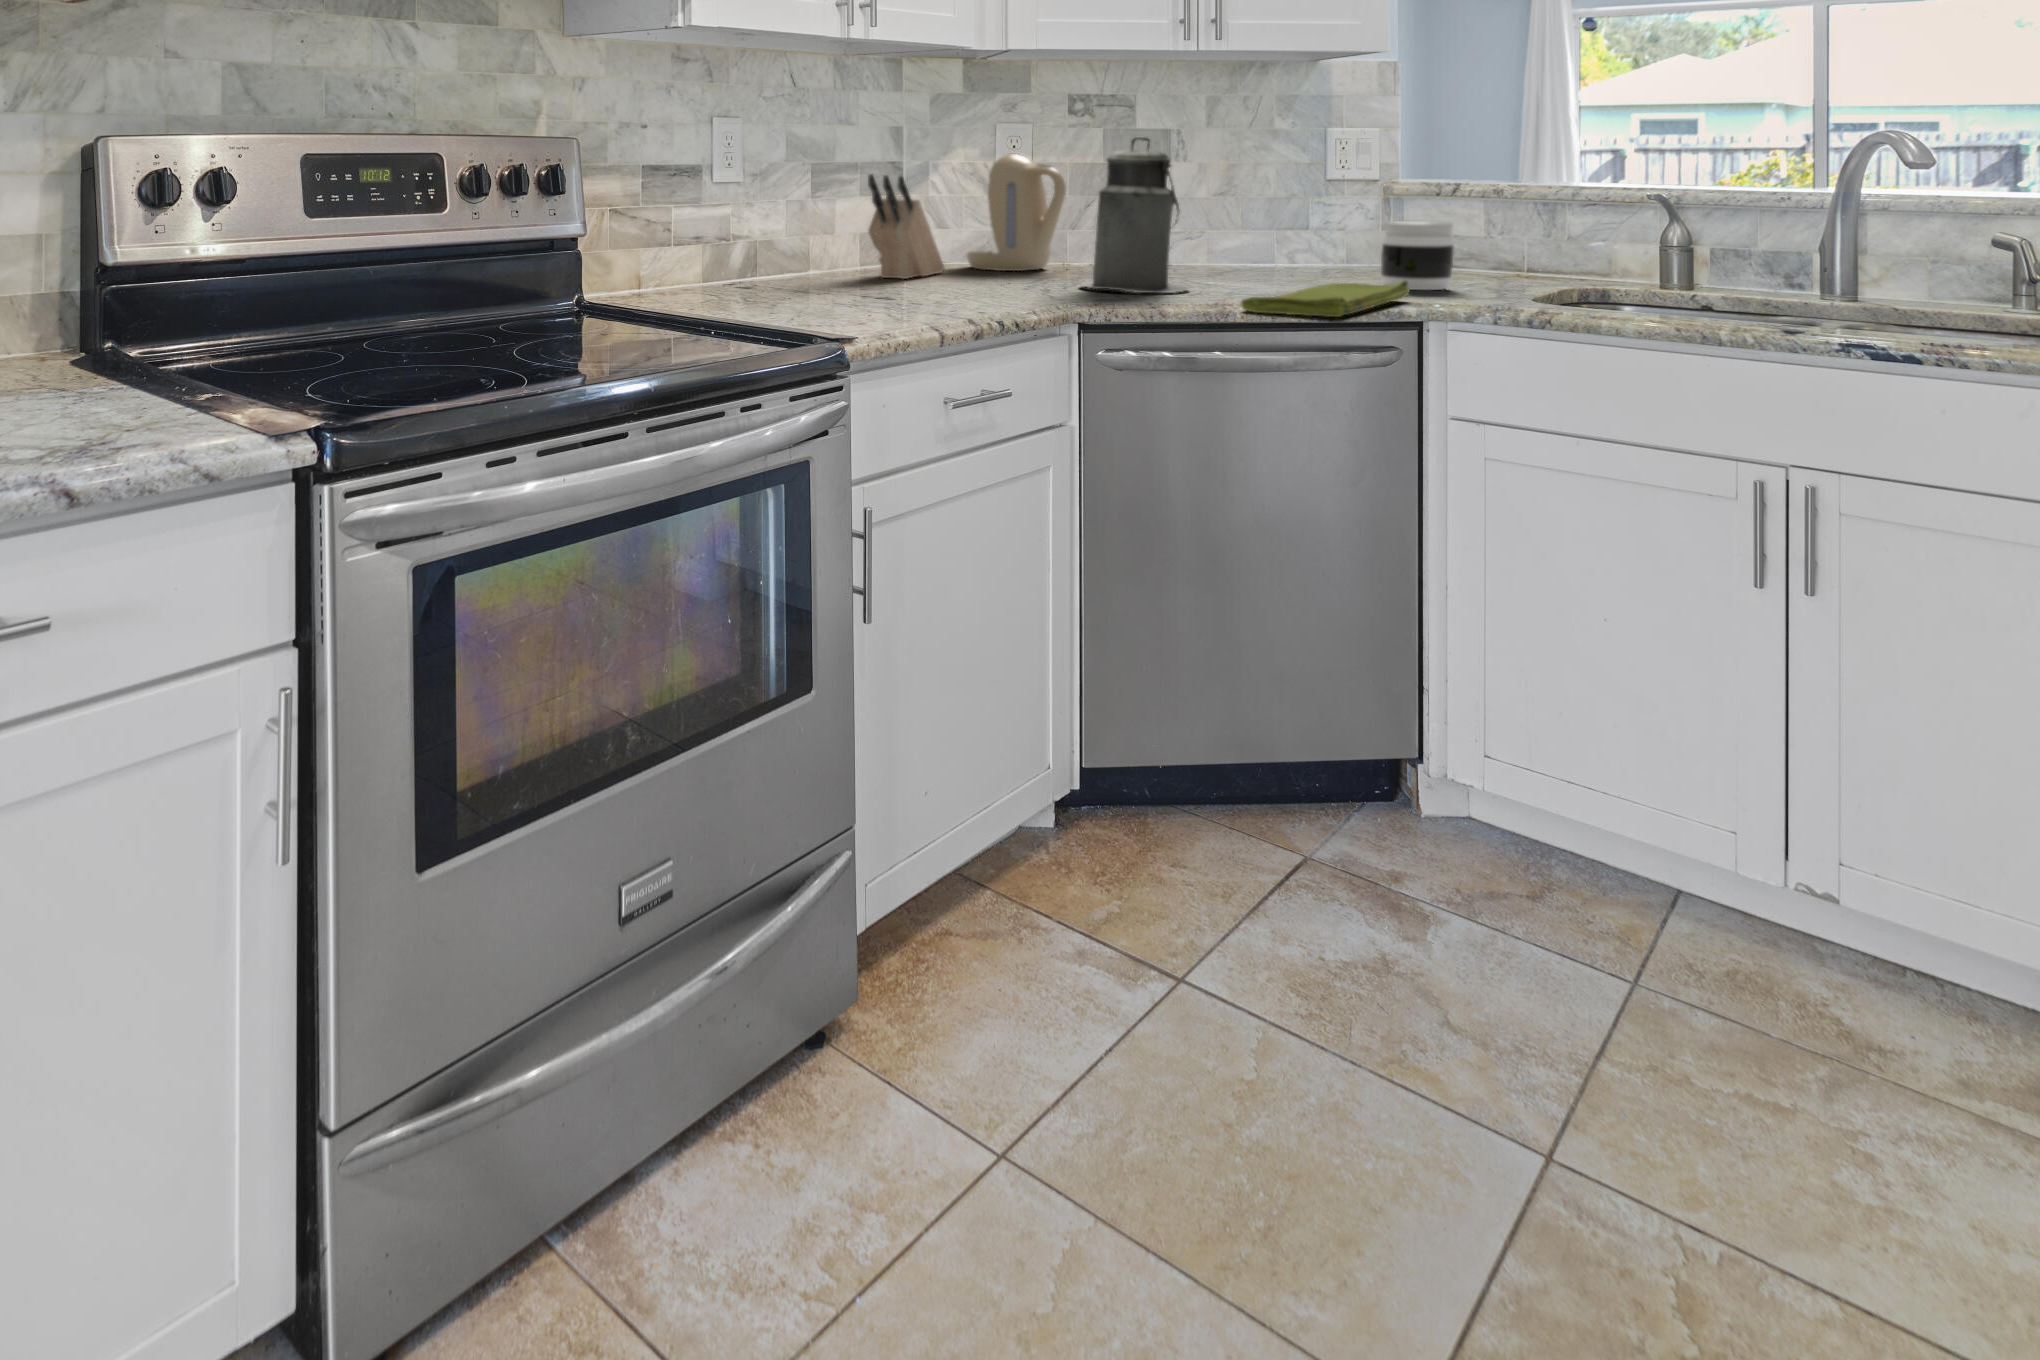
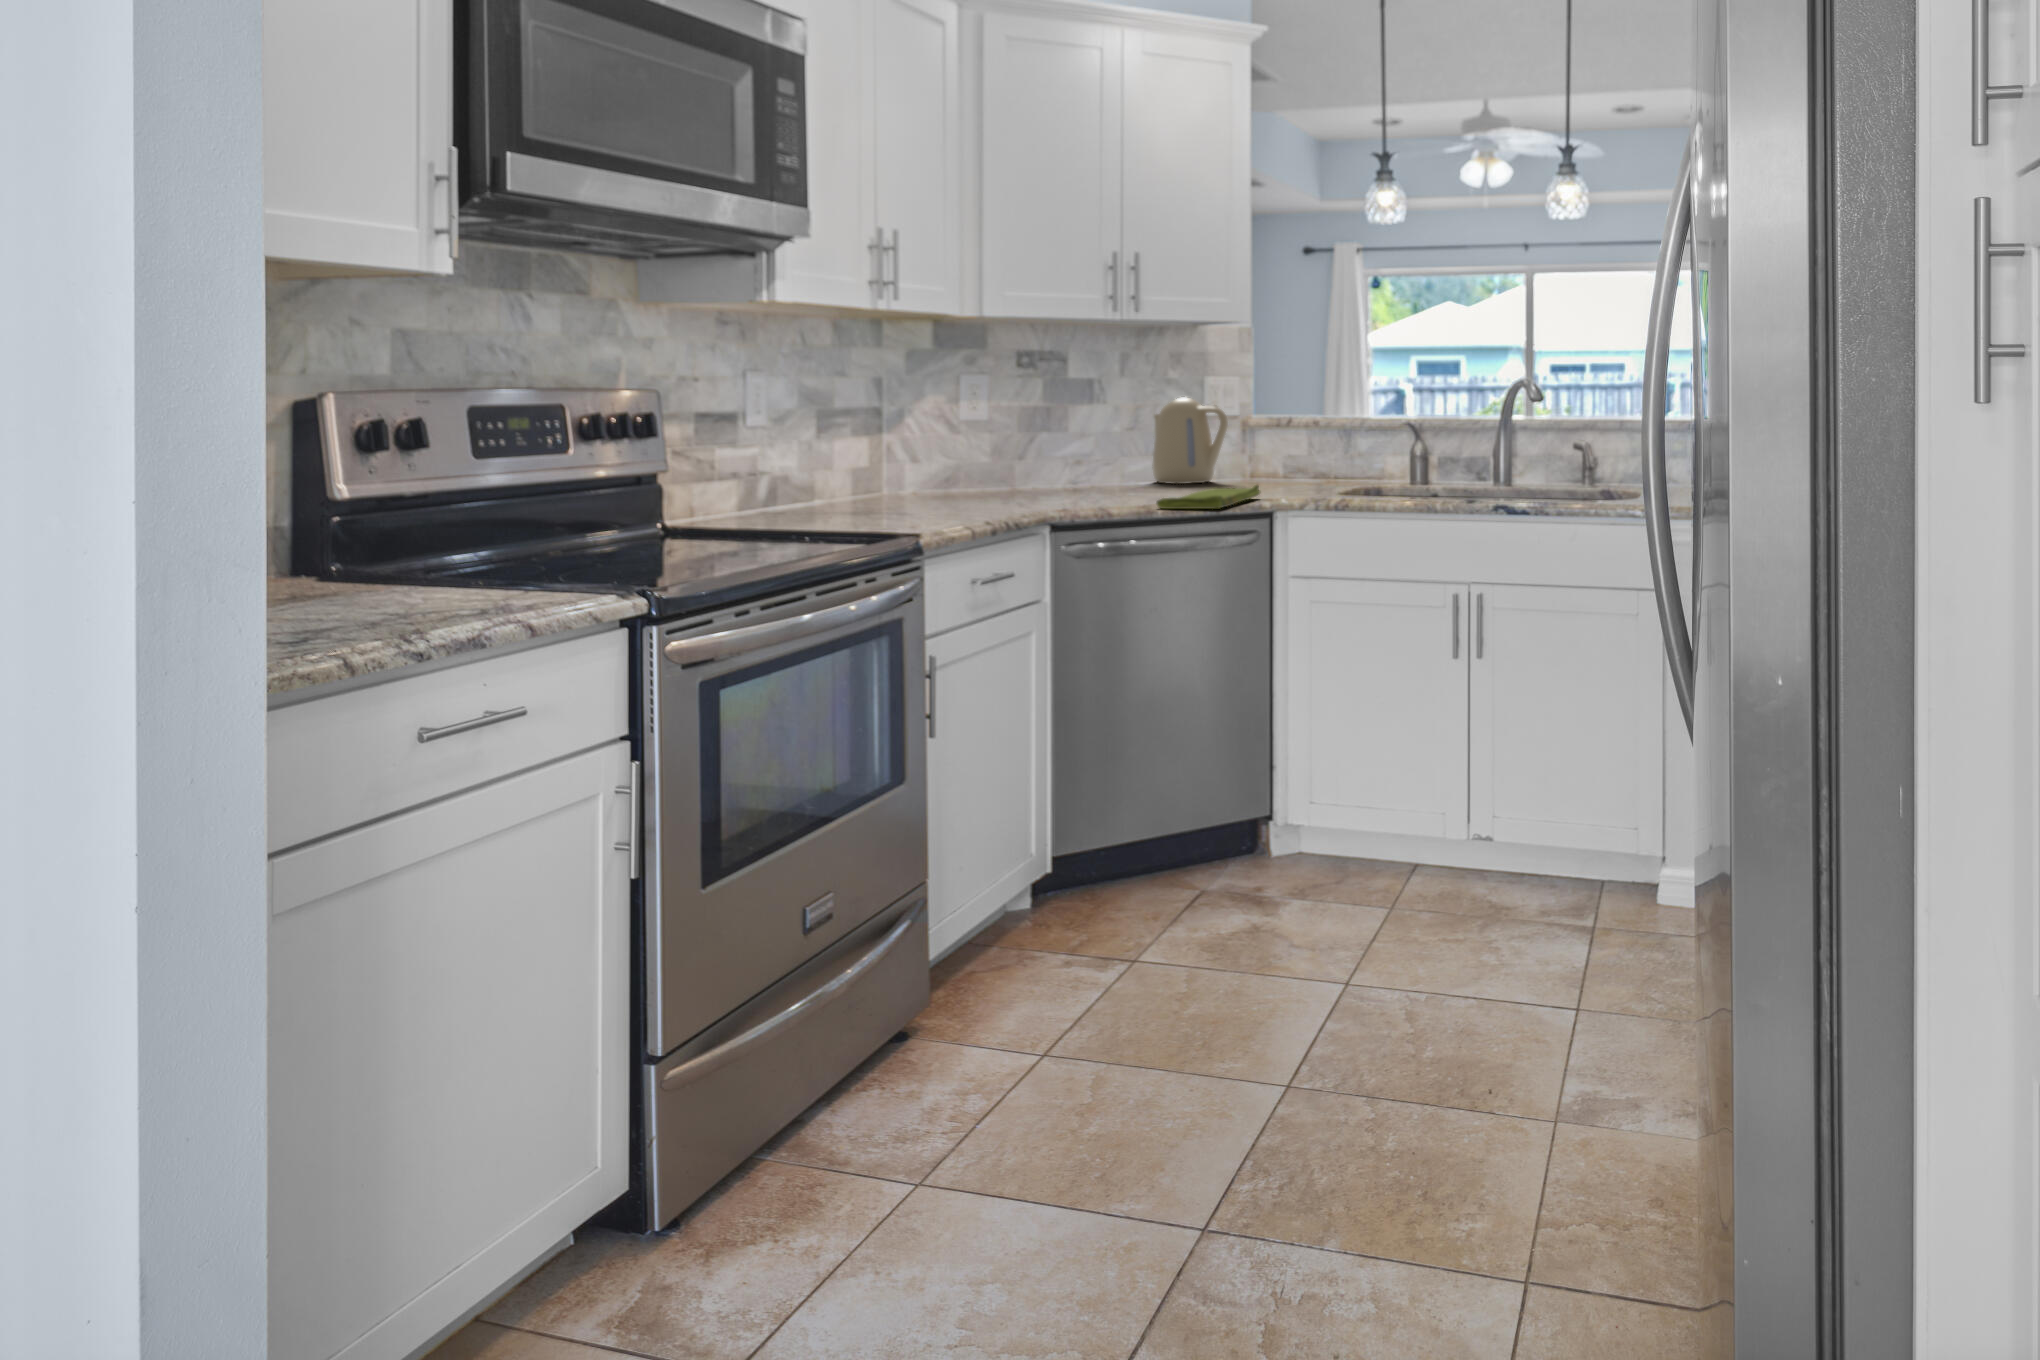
canister: present [1083,137,1189,293] -> none [1036,387,1116,501]
kettle: present [967,154,1066,271] -> present [1152,397,1228,484]
knife block: present [868,174,944,279] -> none [867,417,924,499]
jar: present [1381,220,1454,290] -> none [1241,443,1286,492]

